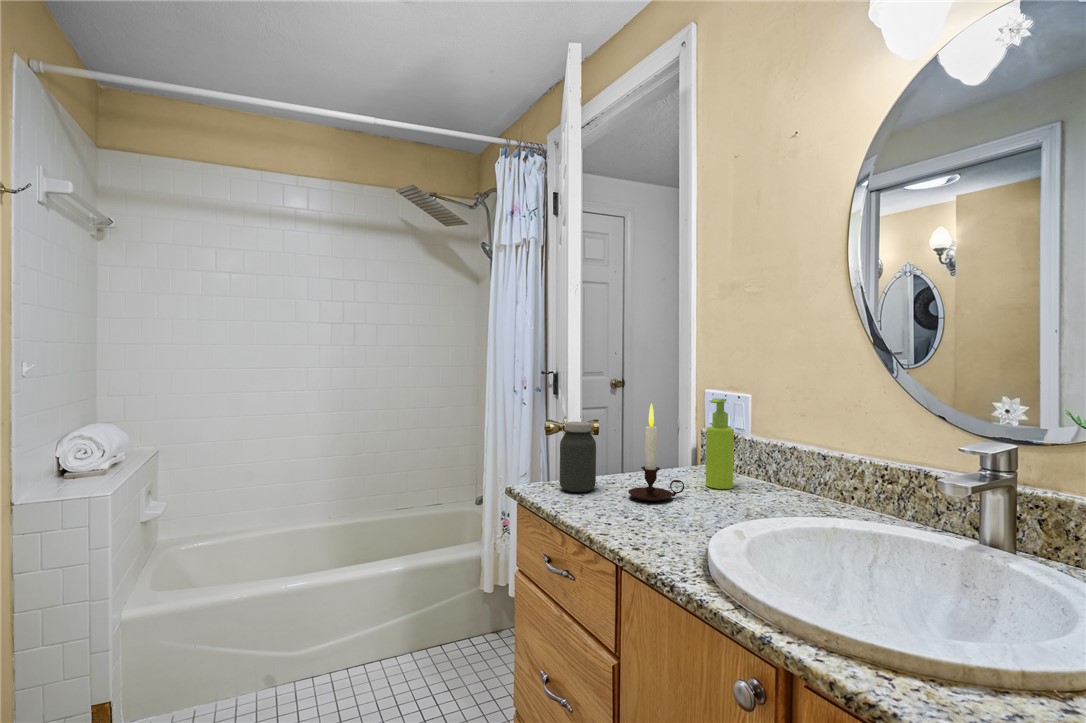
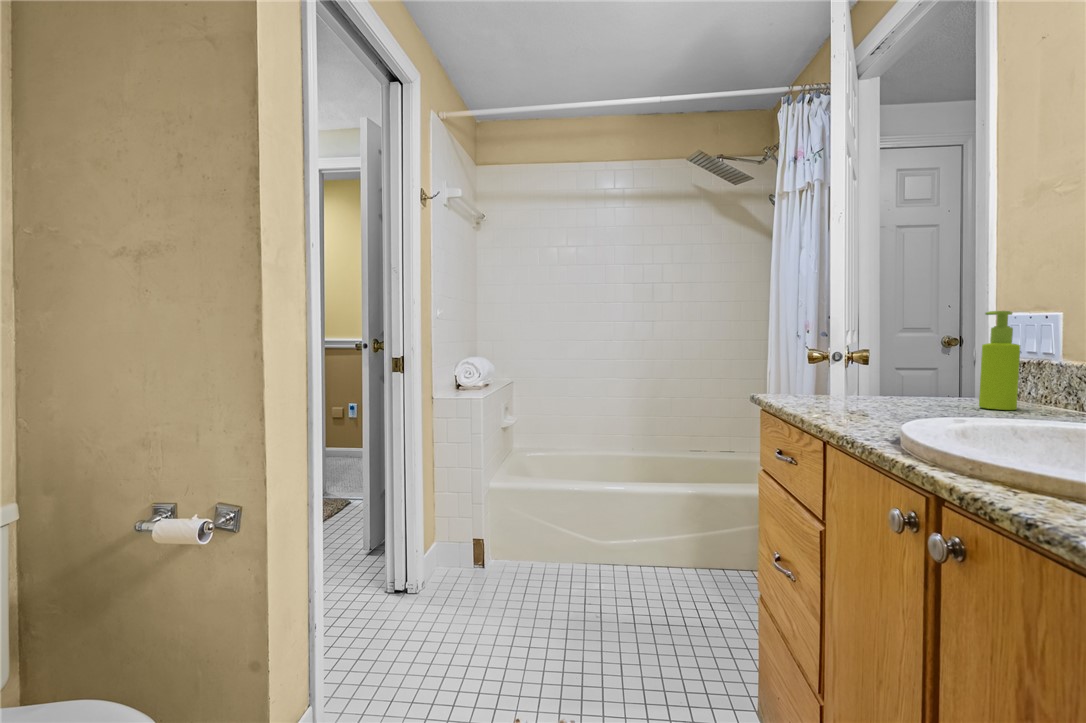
candle: present [628,404,684,501] -> none [870,313,938,410]
jar: present [560,422,596,492] -> none [801,338,841,402]

